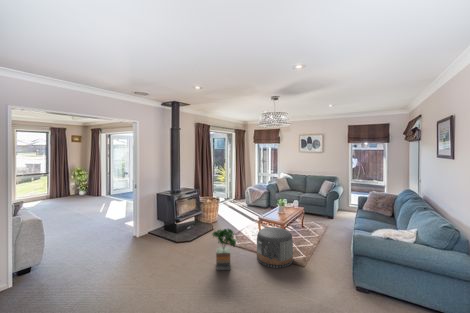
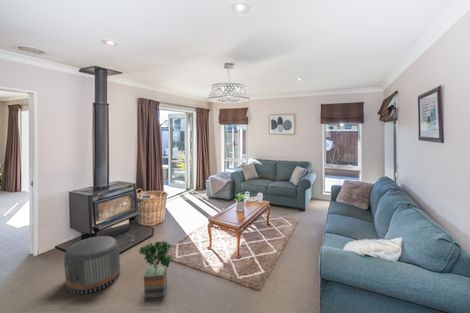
pouf: present [257,227,293,268] -> present [64,236,120,294]

